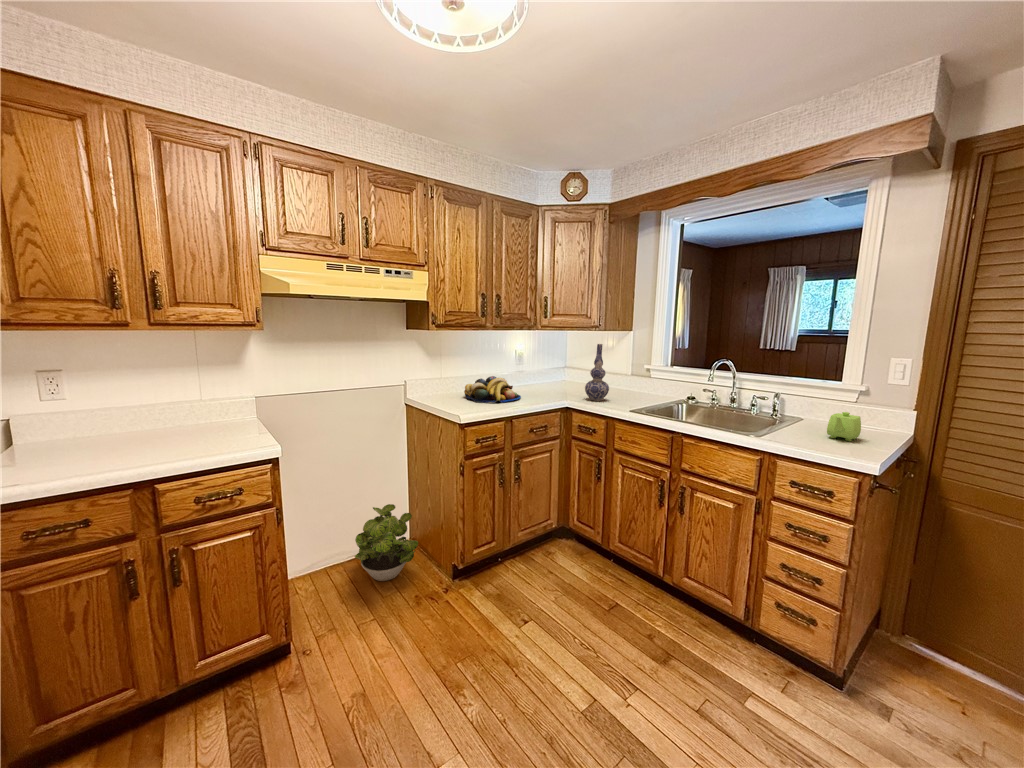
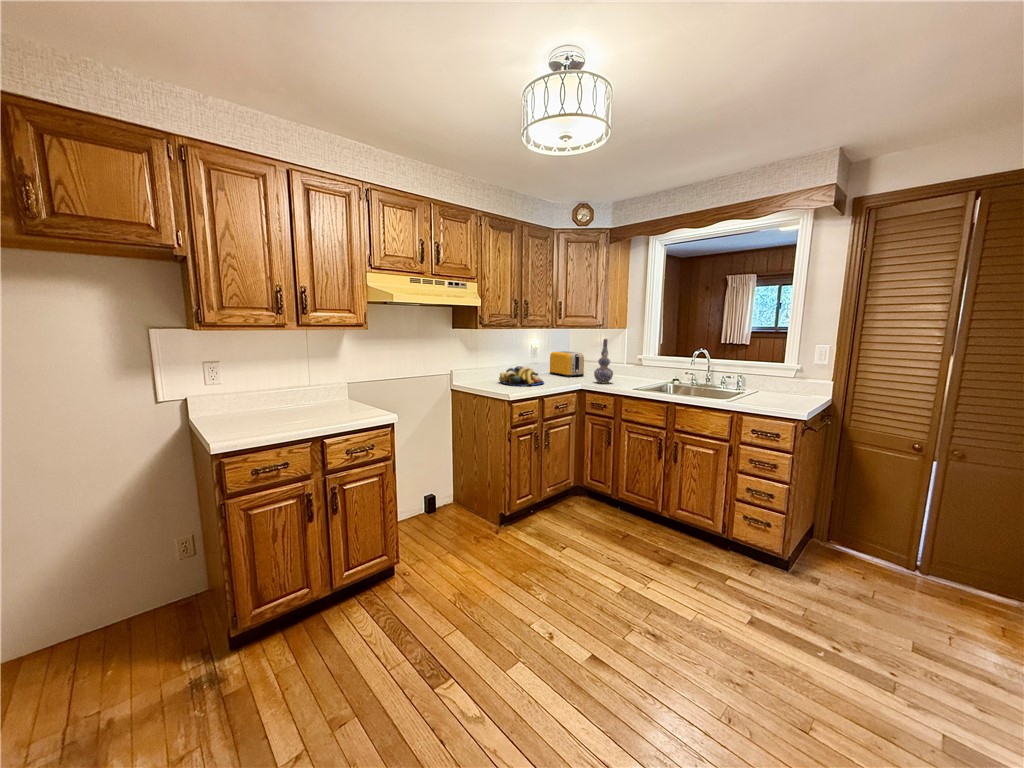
toaster: none [539,358,579,390] -> present [550,351,584,377]
teapot: present [827,412,861,441] -> none [775,382,797,402]
potted plant: present [355,504,418,581] -> none [420,470,472,528]

